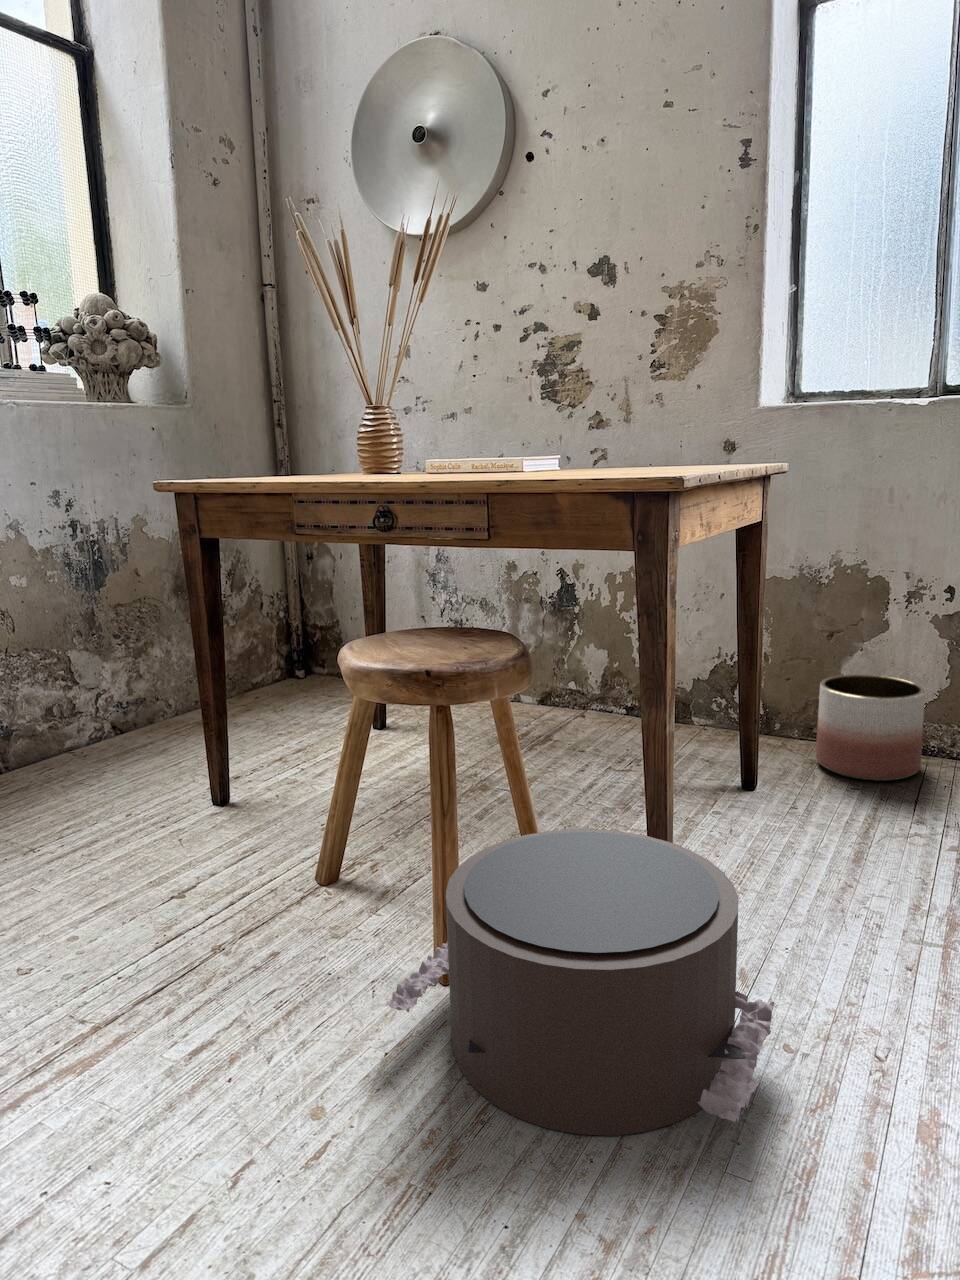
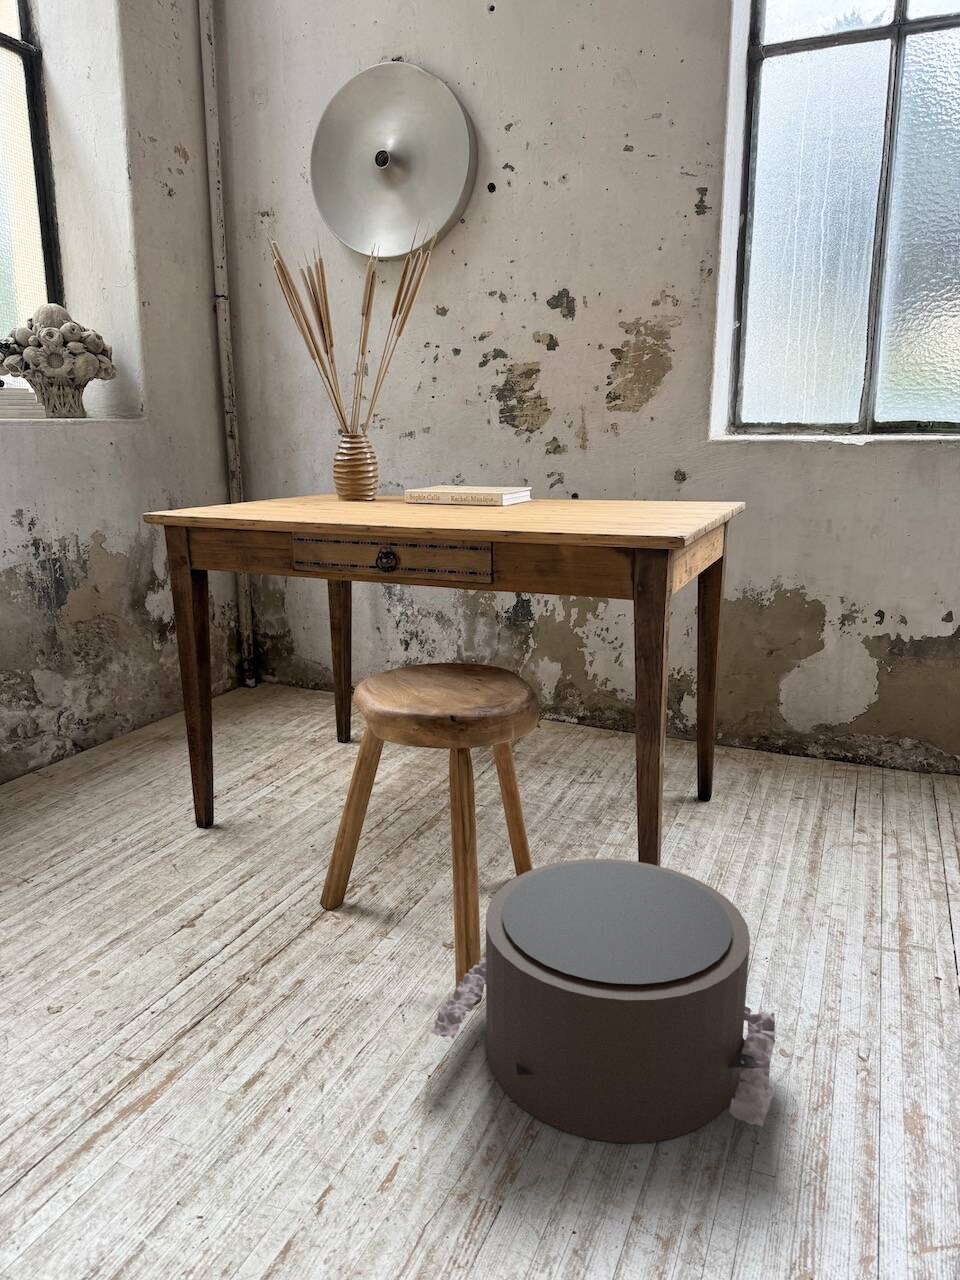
planter: present [816,675,925,781] -> none [761,692,859,790]

